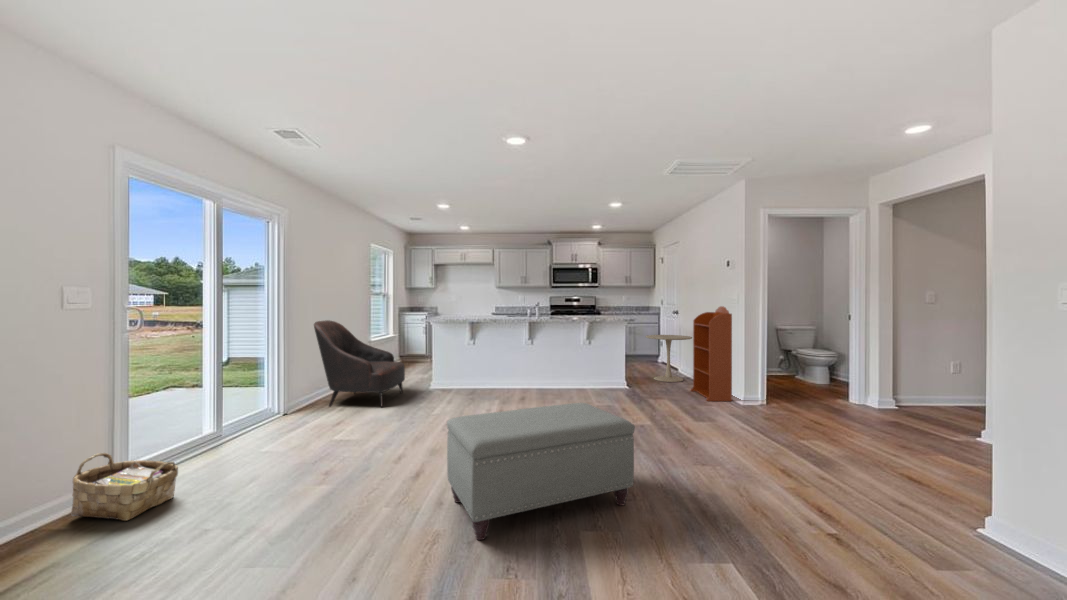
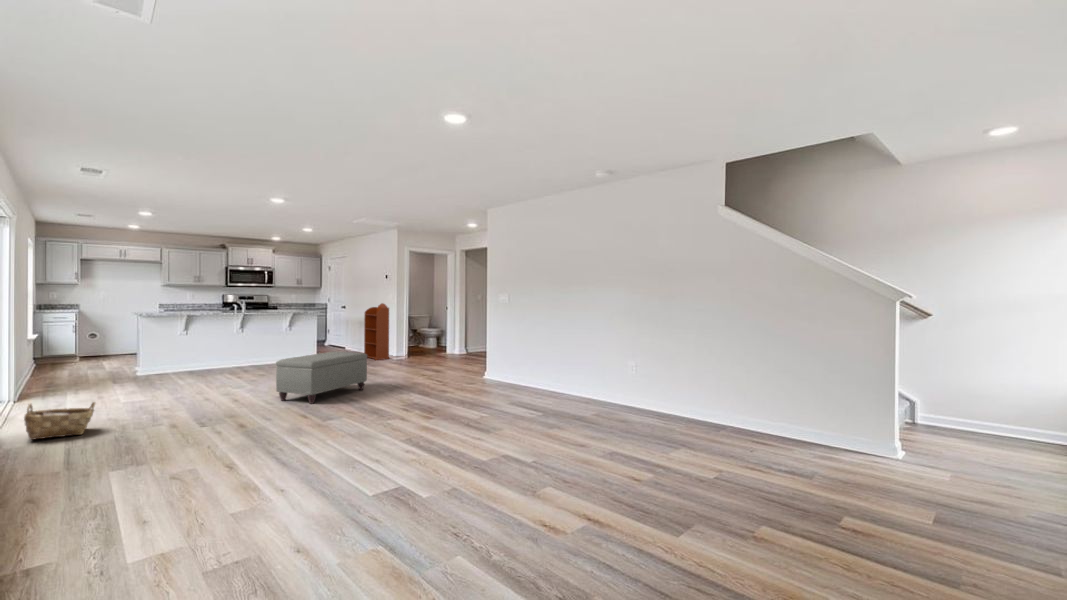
armchair: present [314,320,405,407] -> none [32,318,131,395]
side table: present [645,335,692,382] -> none [327,323,360,355]

